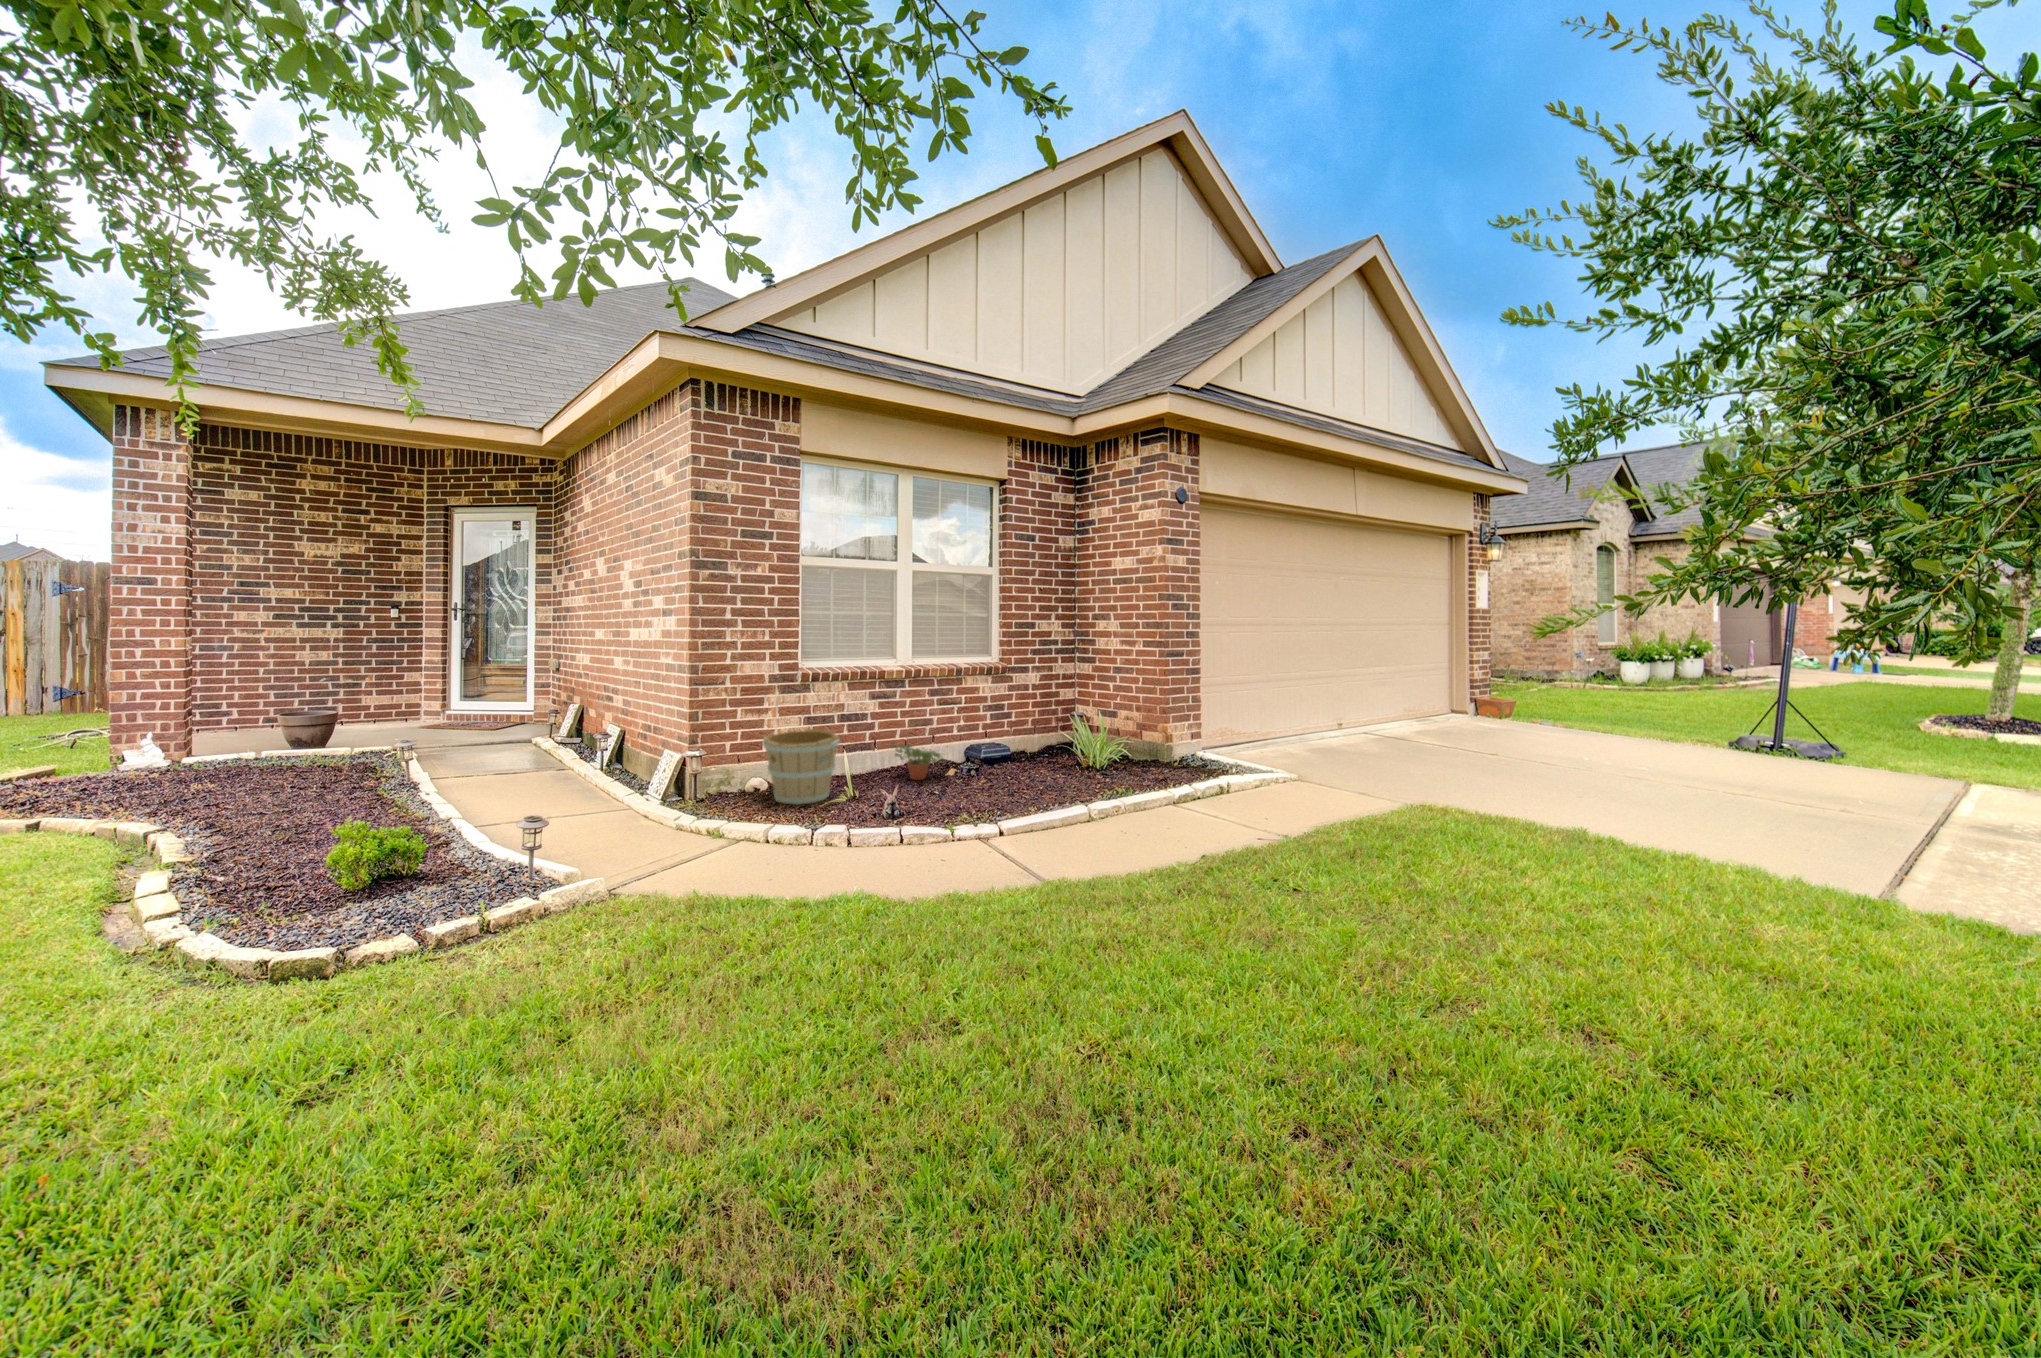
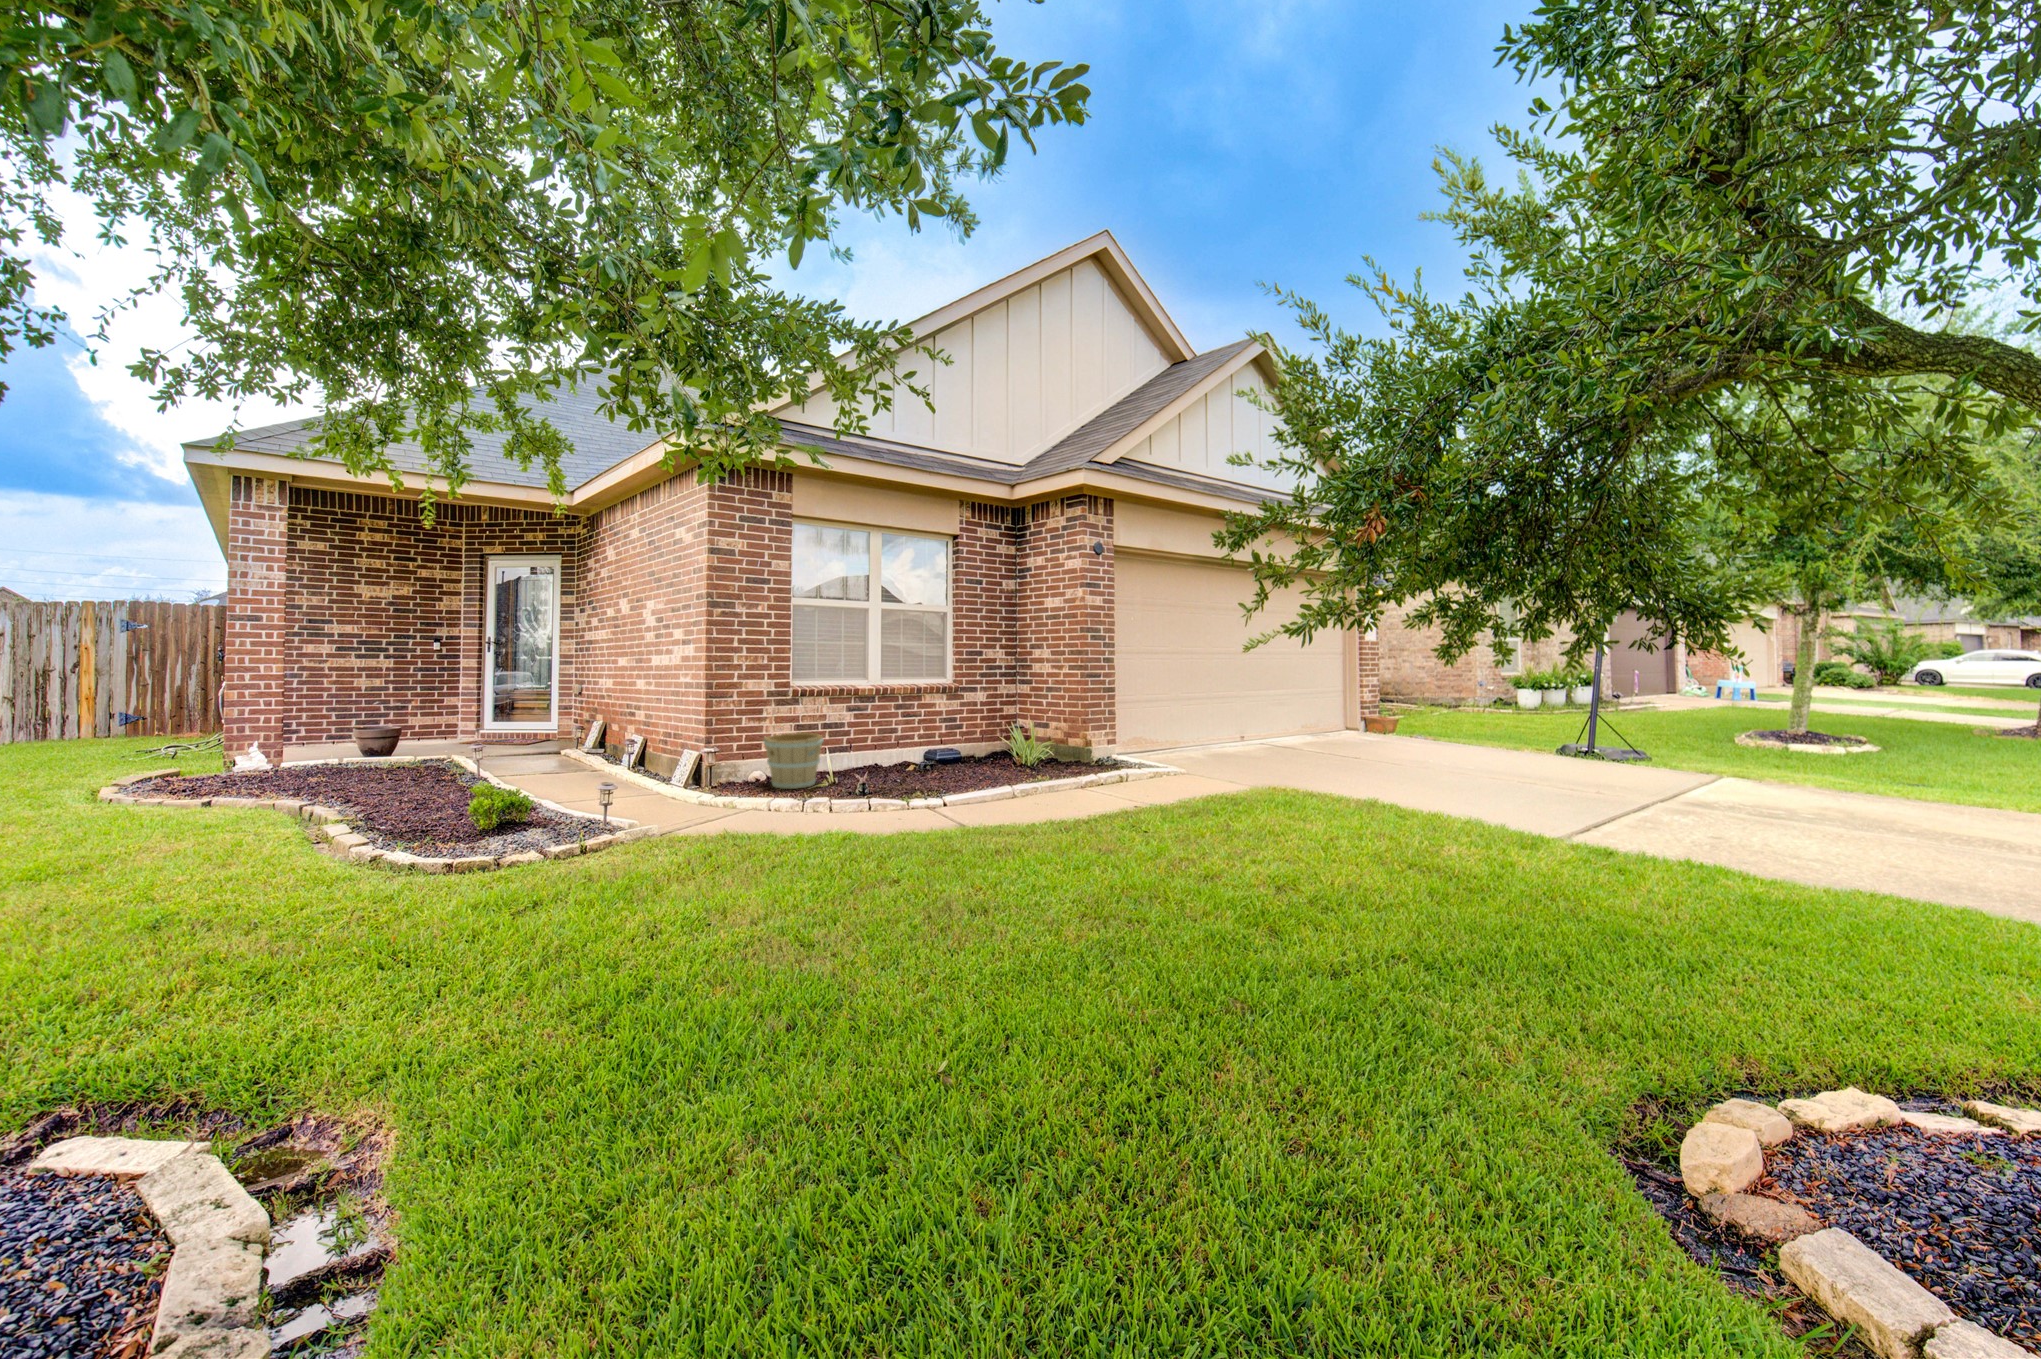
potted plant: present [890,743,945,780] -> none [861,744,911,774]

